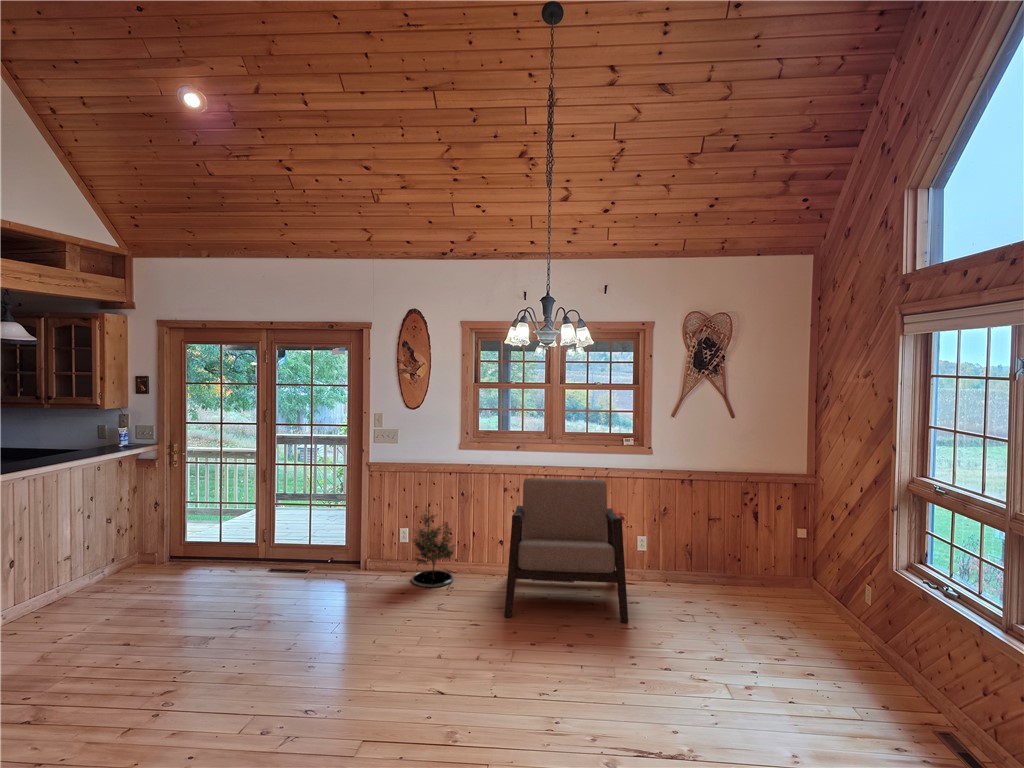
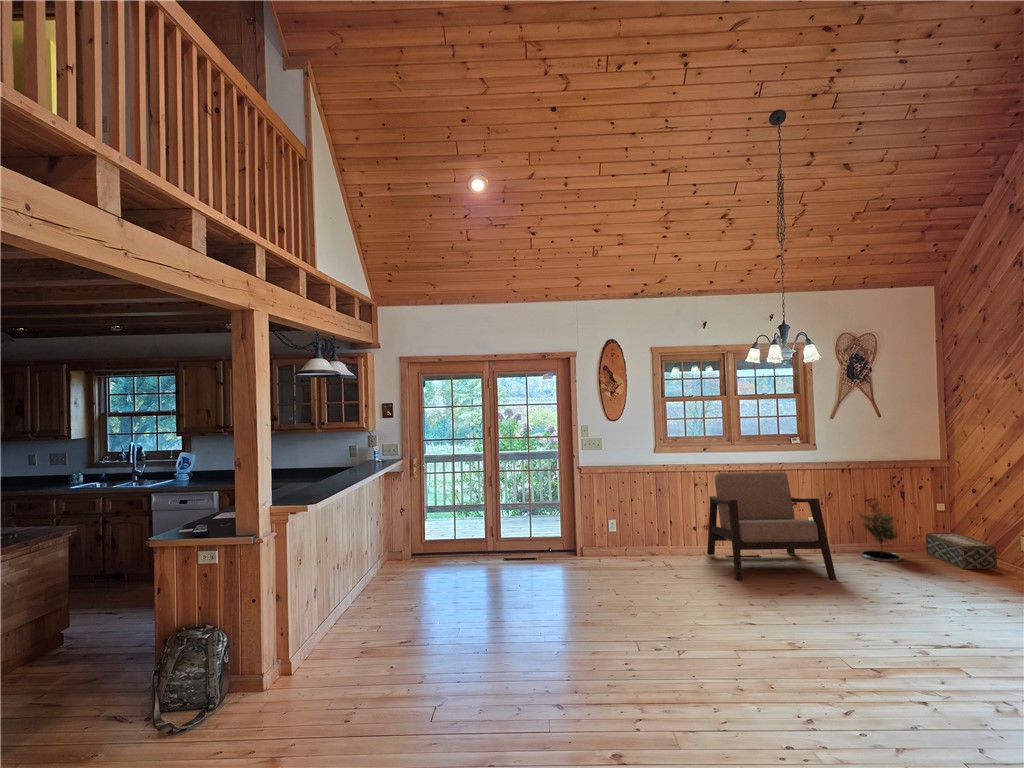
potted tree: present [412,511,455,587] -> present [860,501,902,562]
woven basket: none [774,563,843,617] -> present [926,533,997,569]

